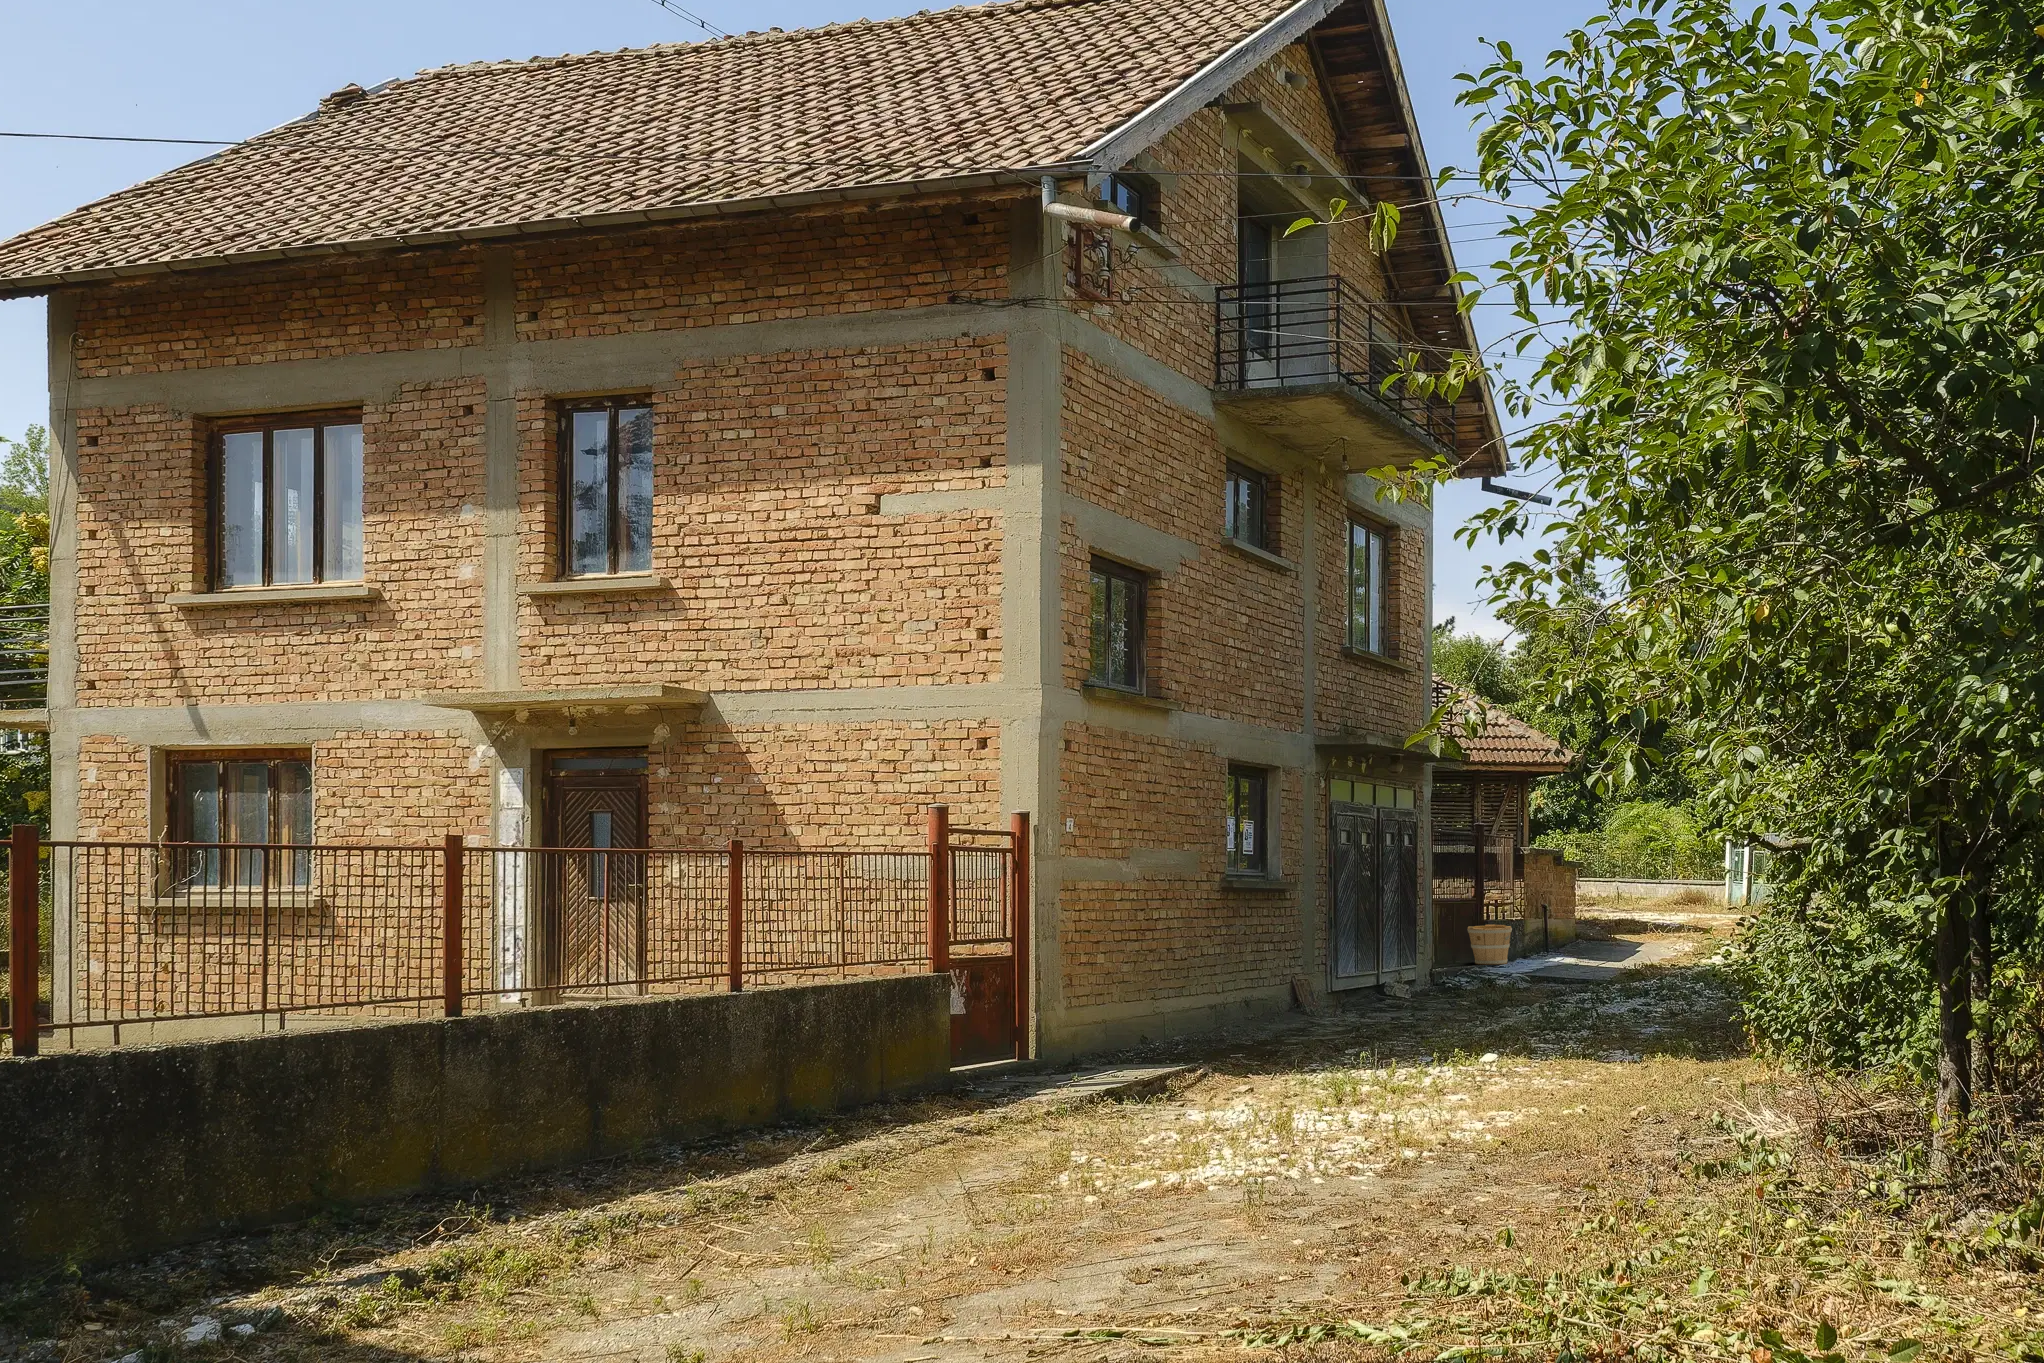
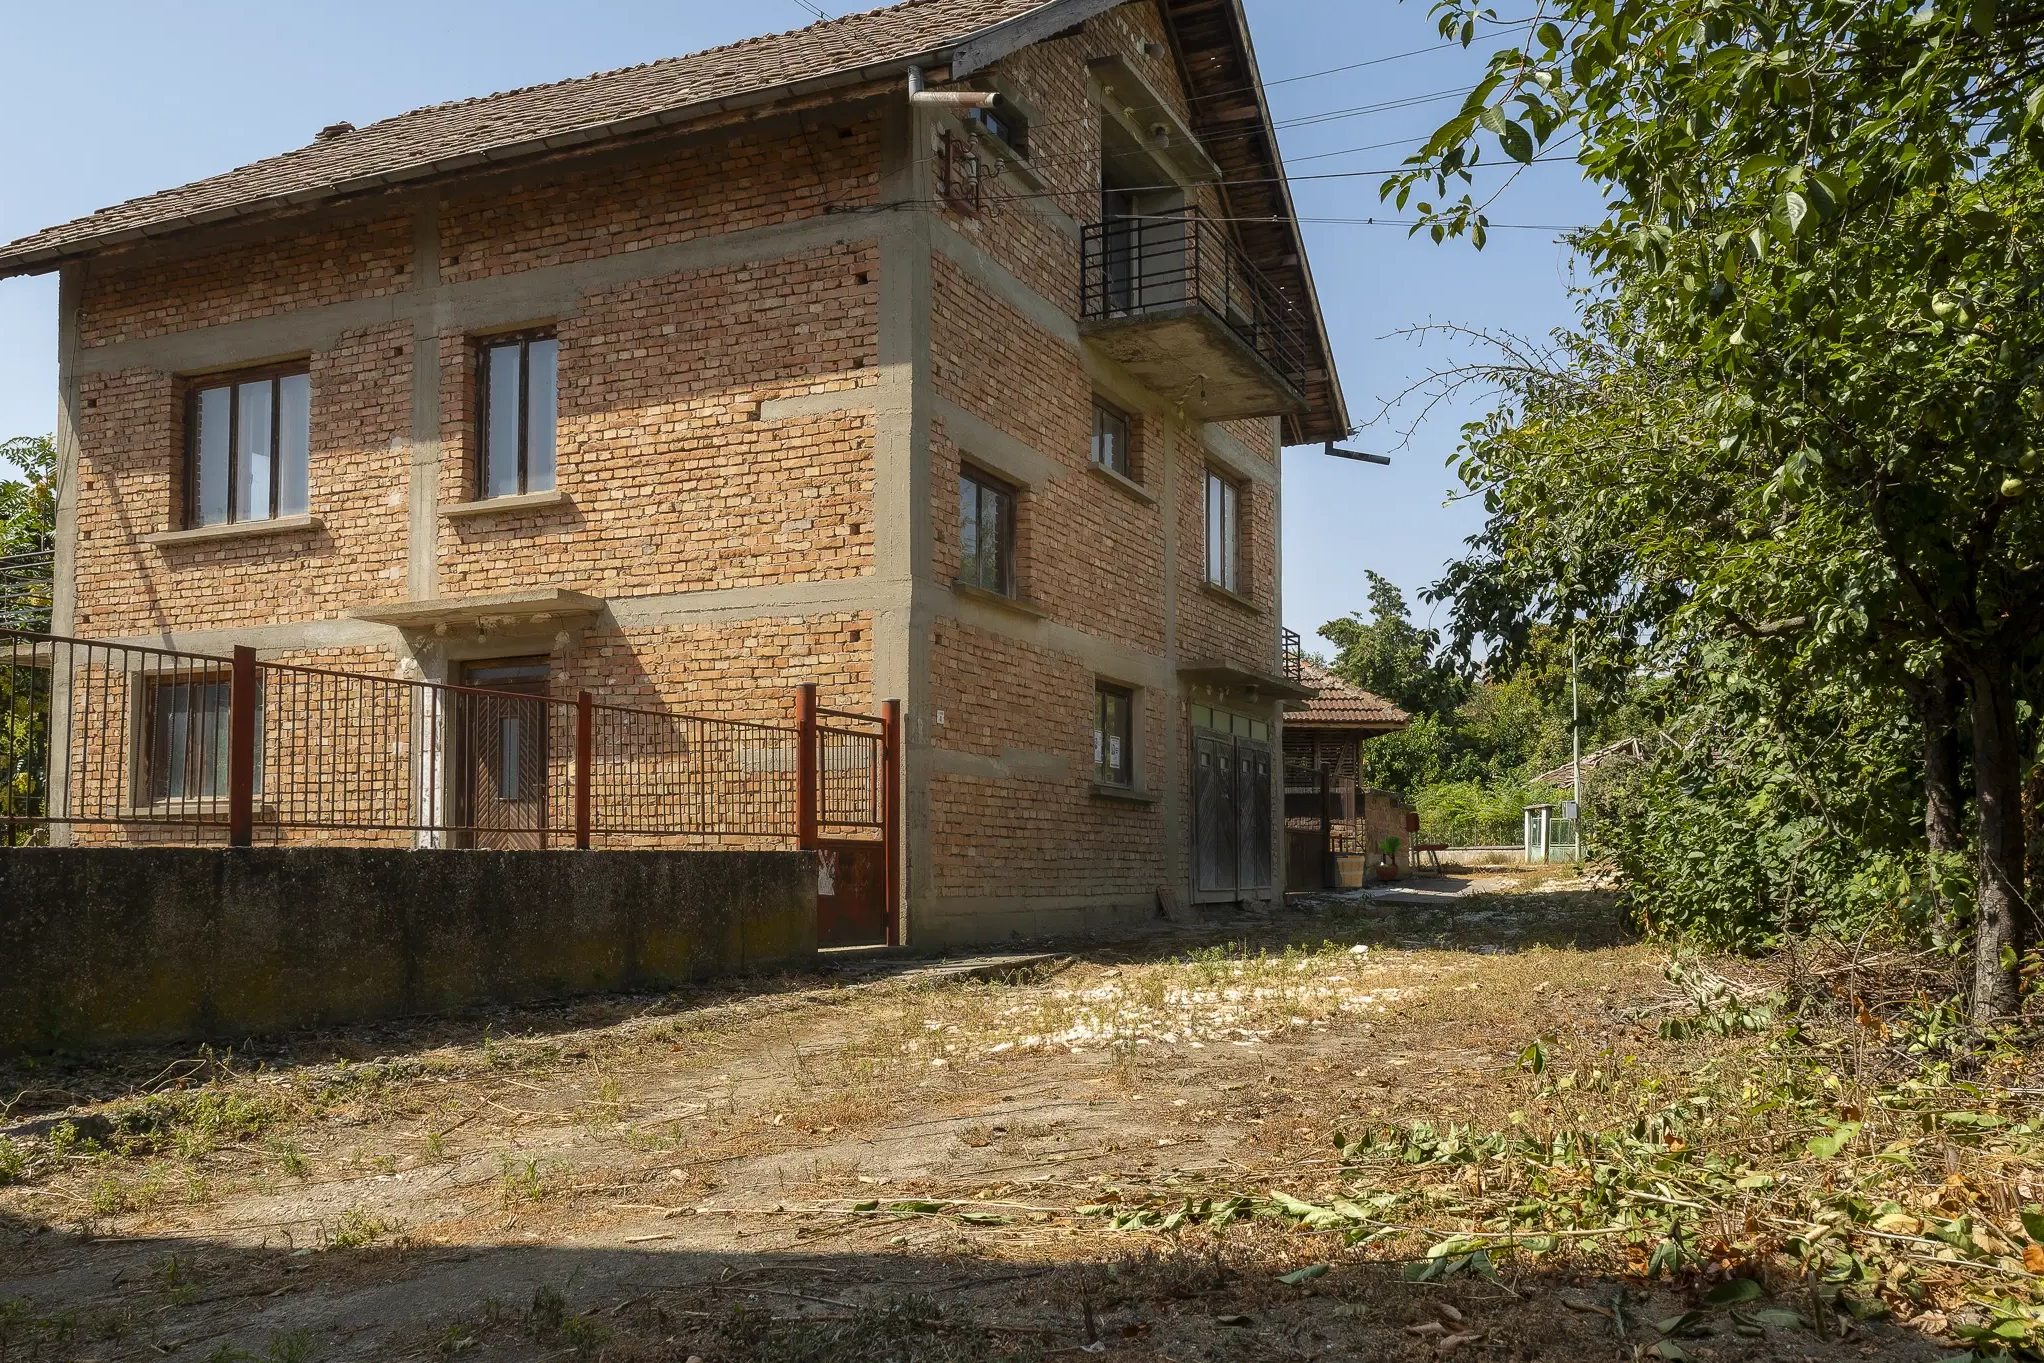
bench: none [1569,861,1623,942] -> present [1406,813,1449,875]
potted tree: none [1527,892,1562,953] -> present [1376,836,1401,881]

